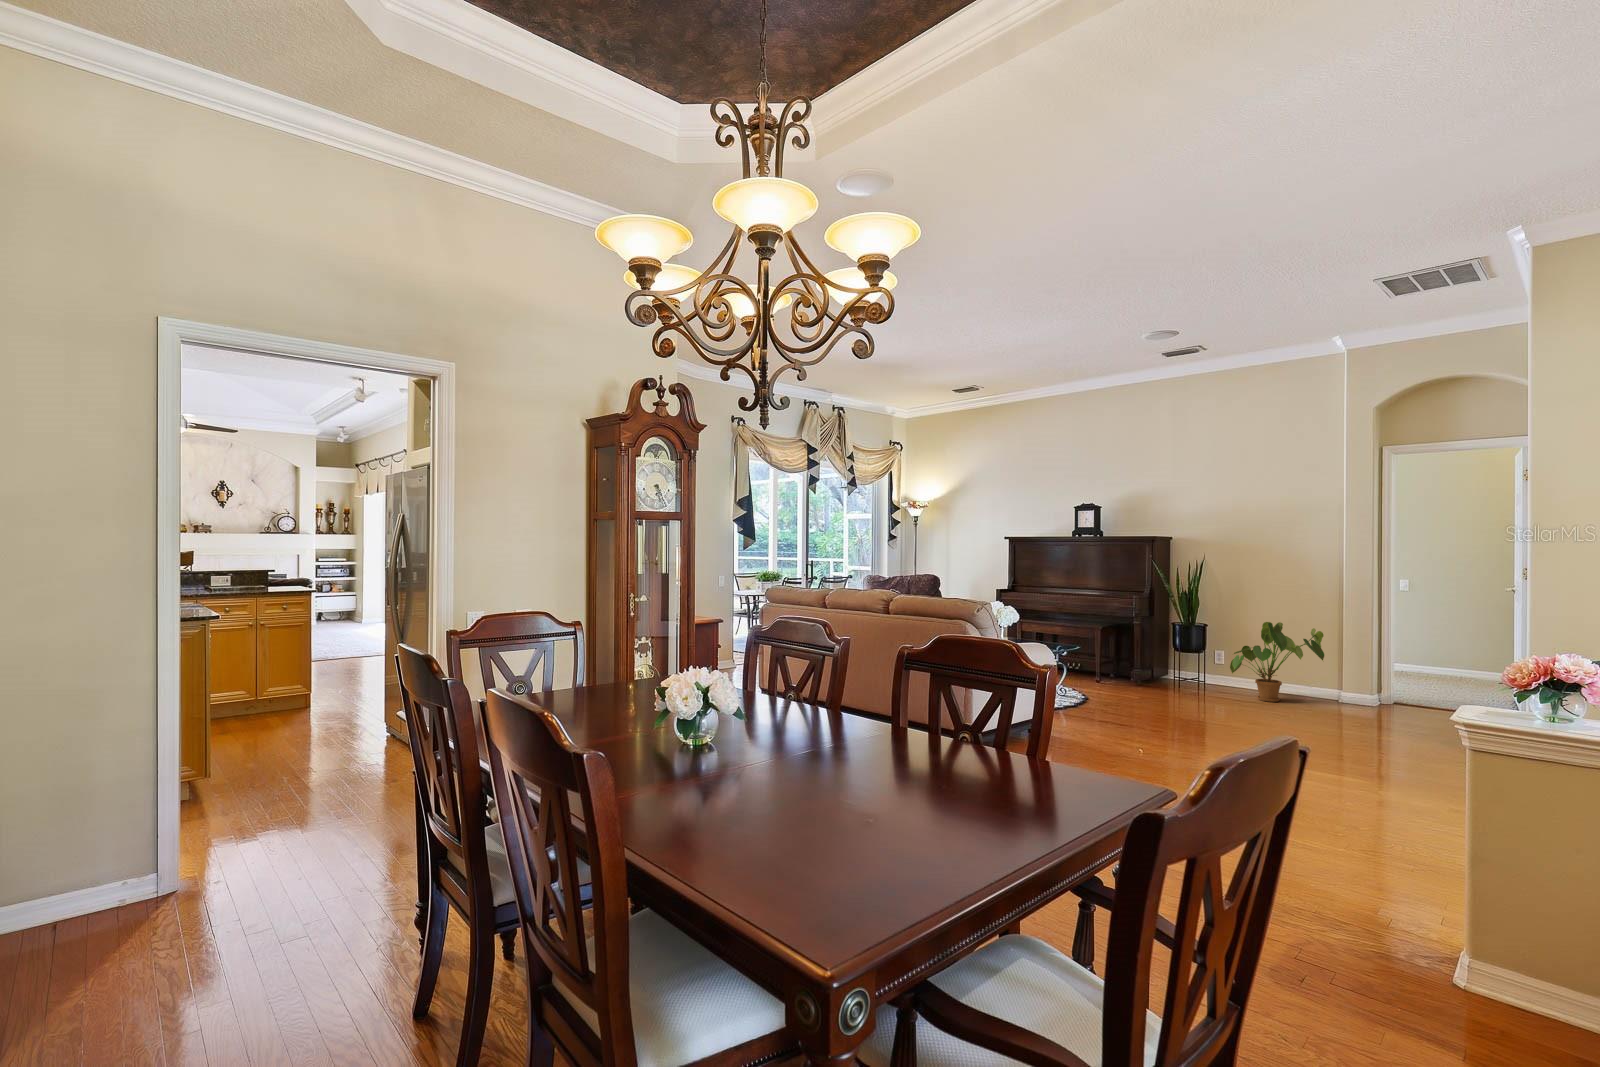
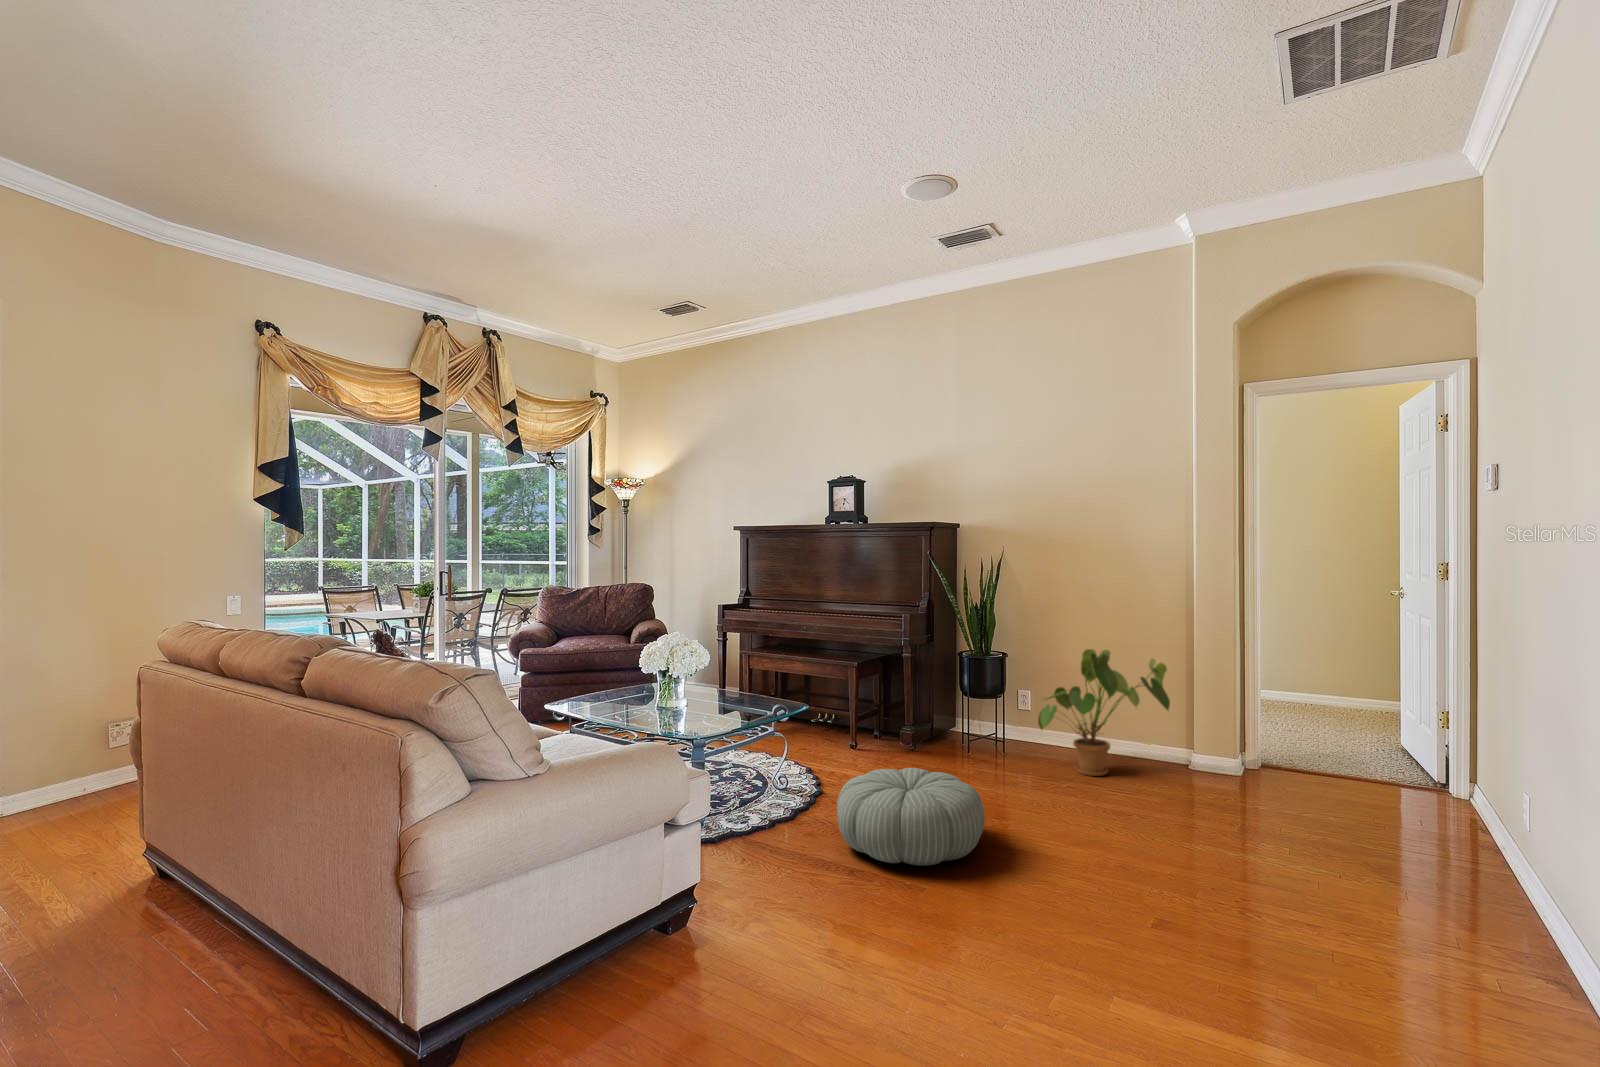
pouf: none [1110,681,1200,728] -> present [837,768,985,866]

